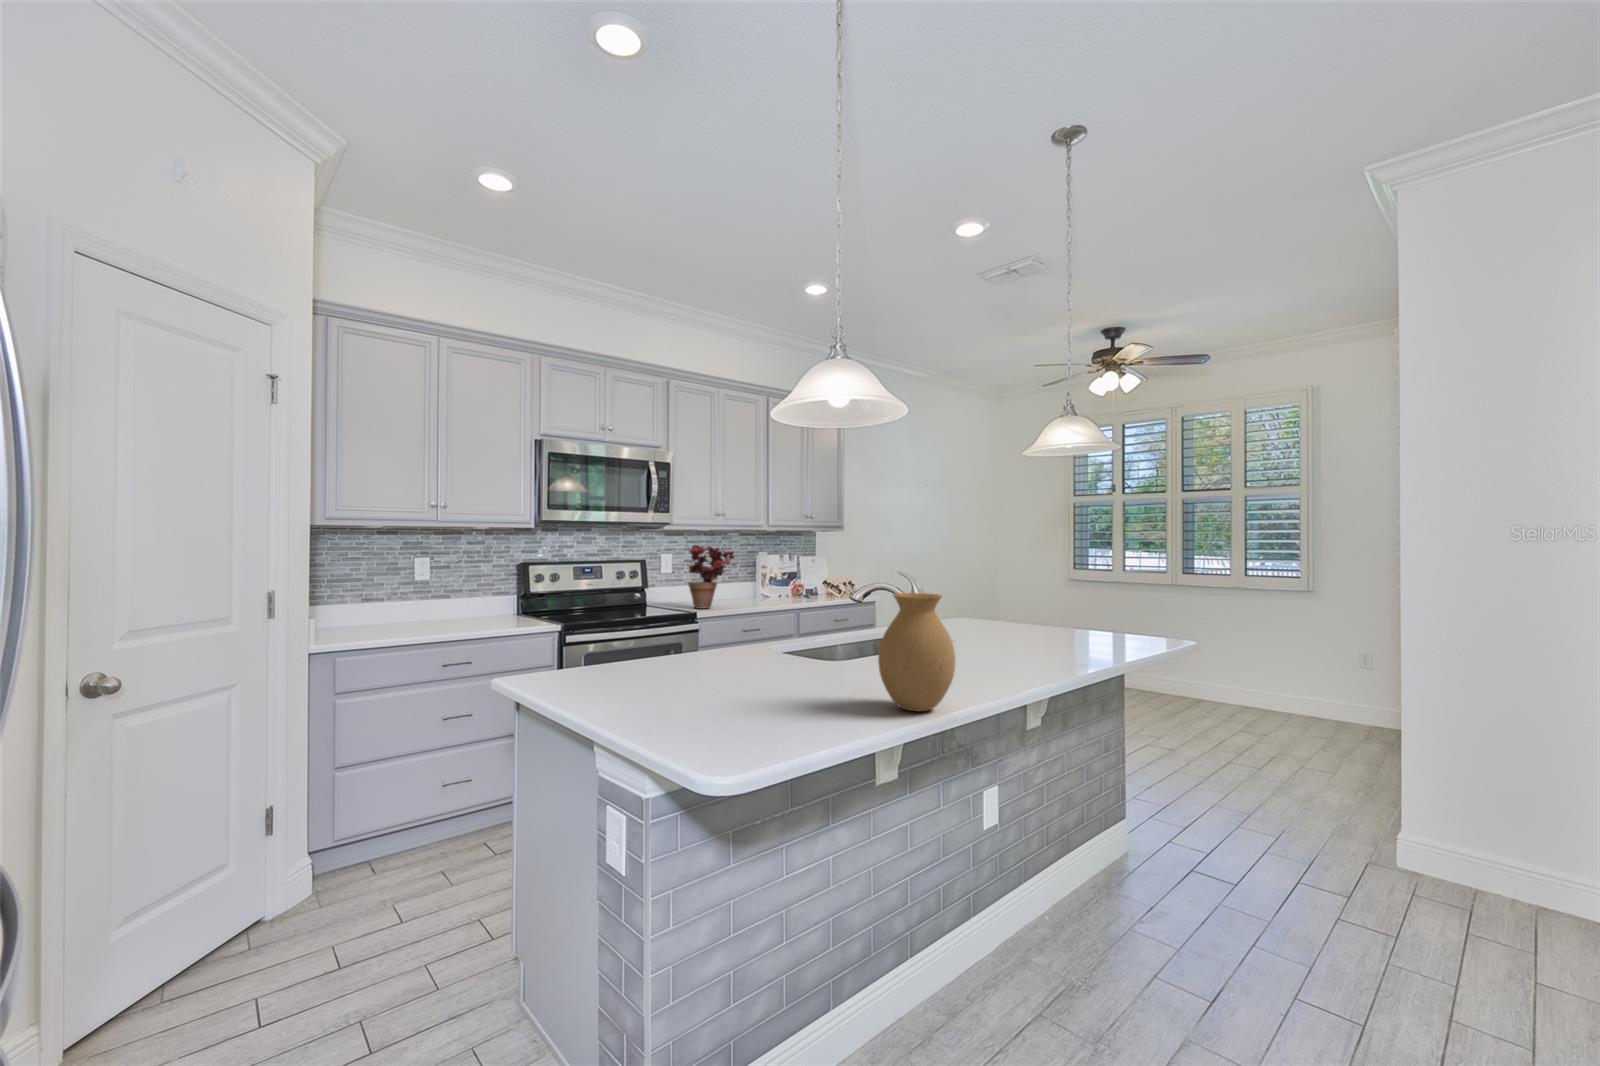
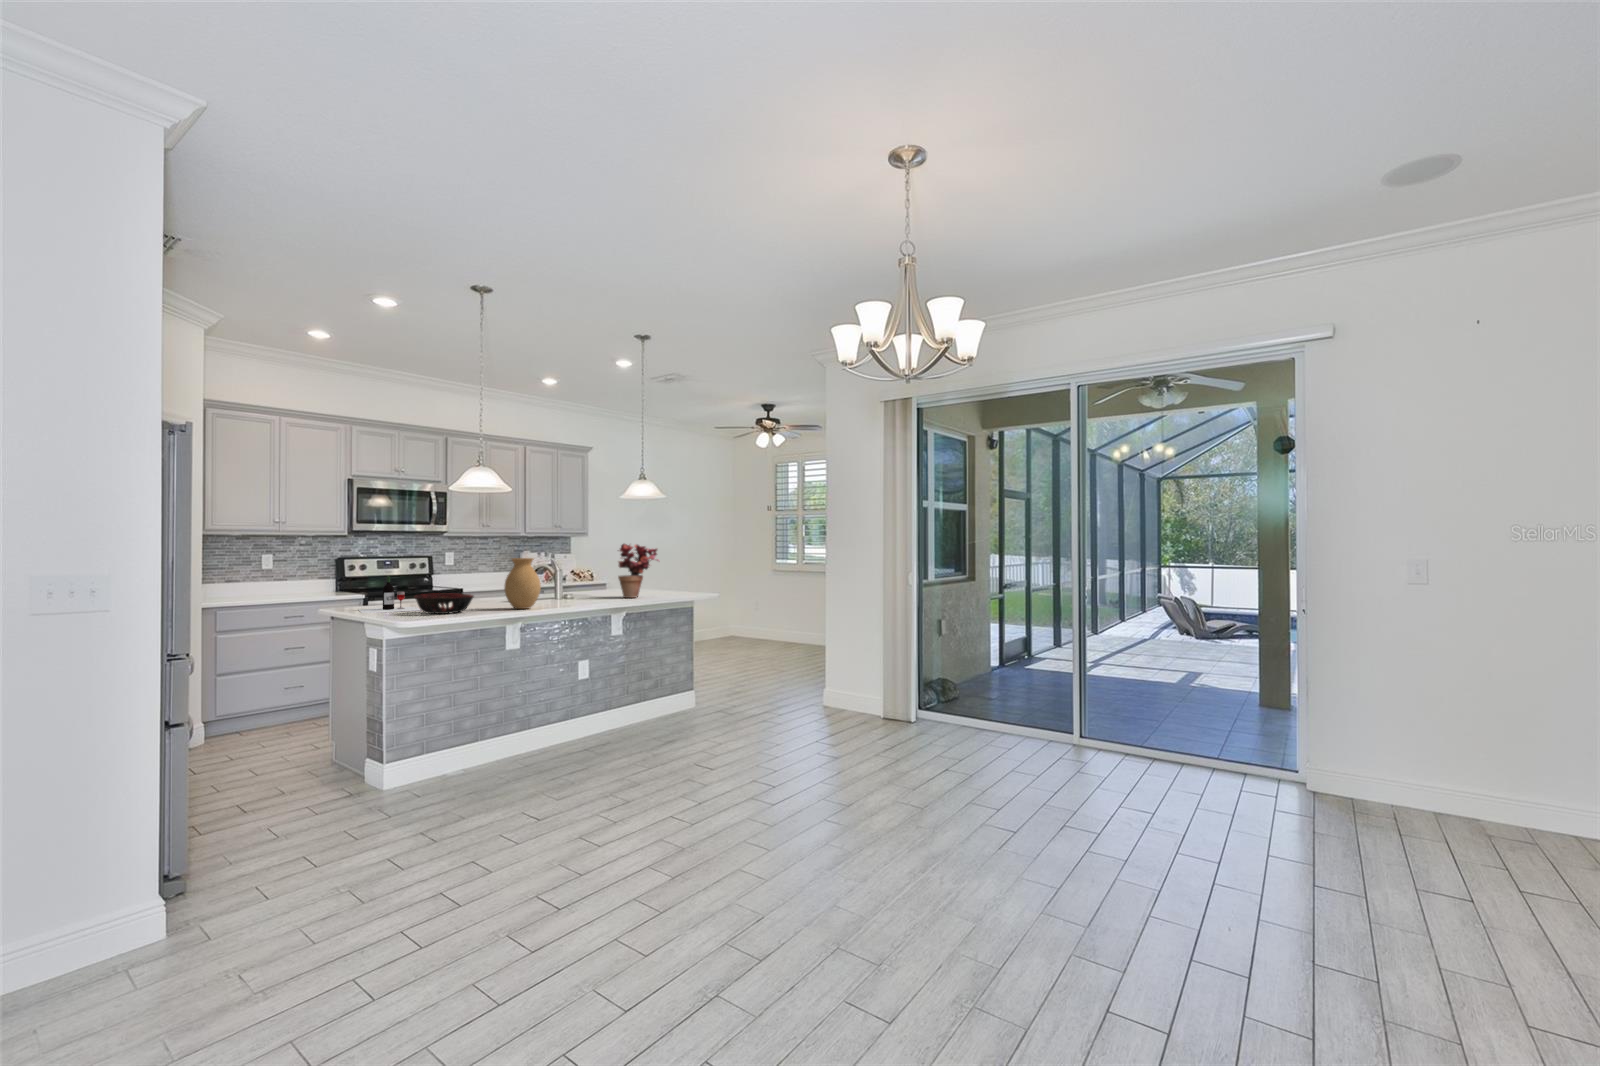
potted plant: present [688,545,736,609] -> present [618,544,658,598]
wine bottle: none [573,625,706,717] -> present [359,576,421,613]
decorative bowl: none [708,673,836,736] -> present [415,593,474,614]

